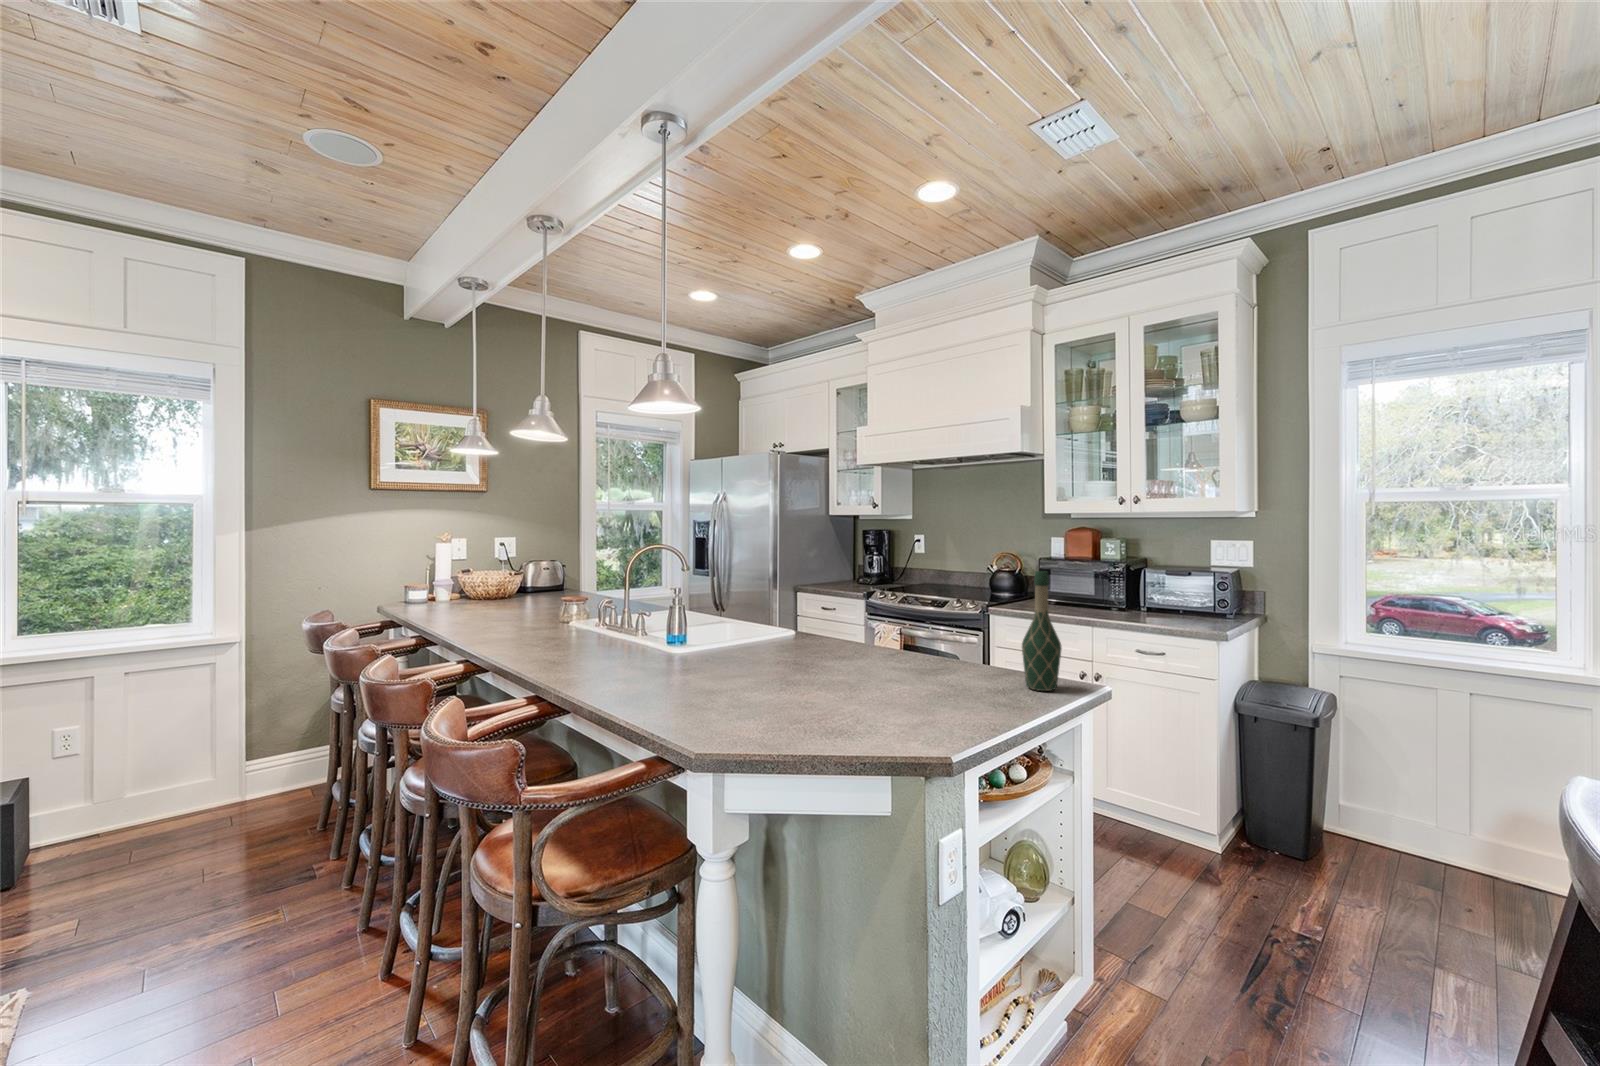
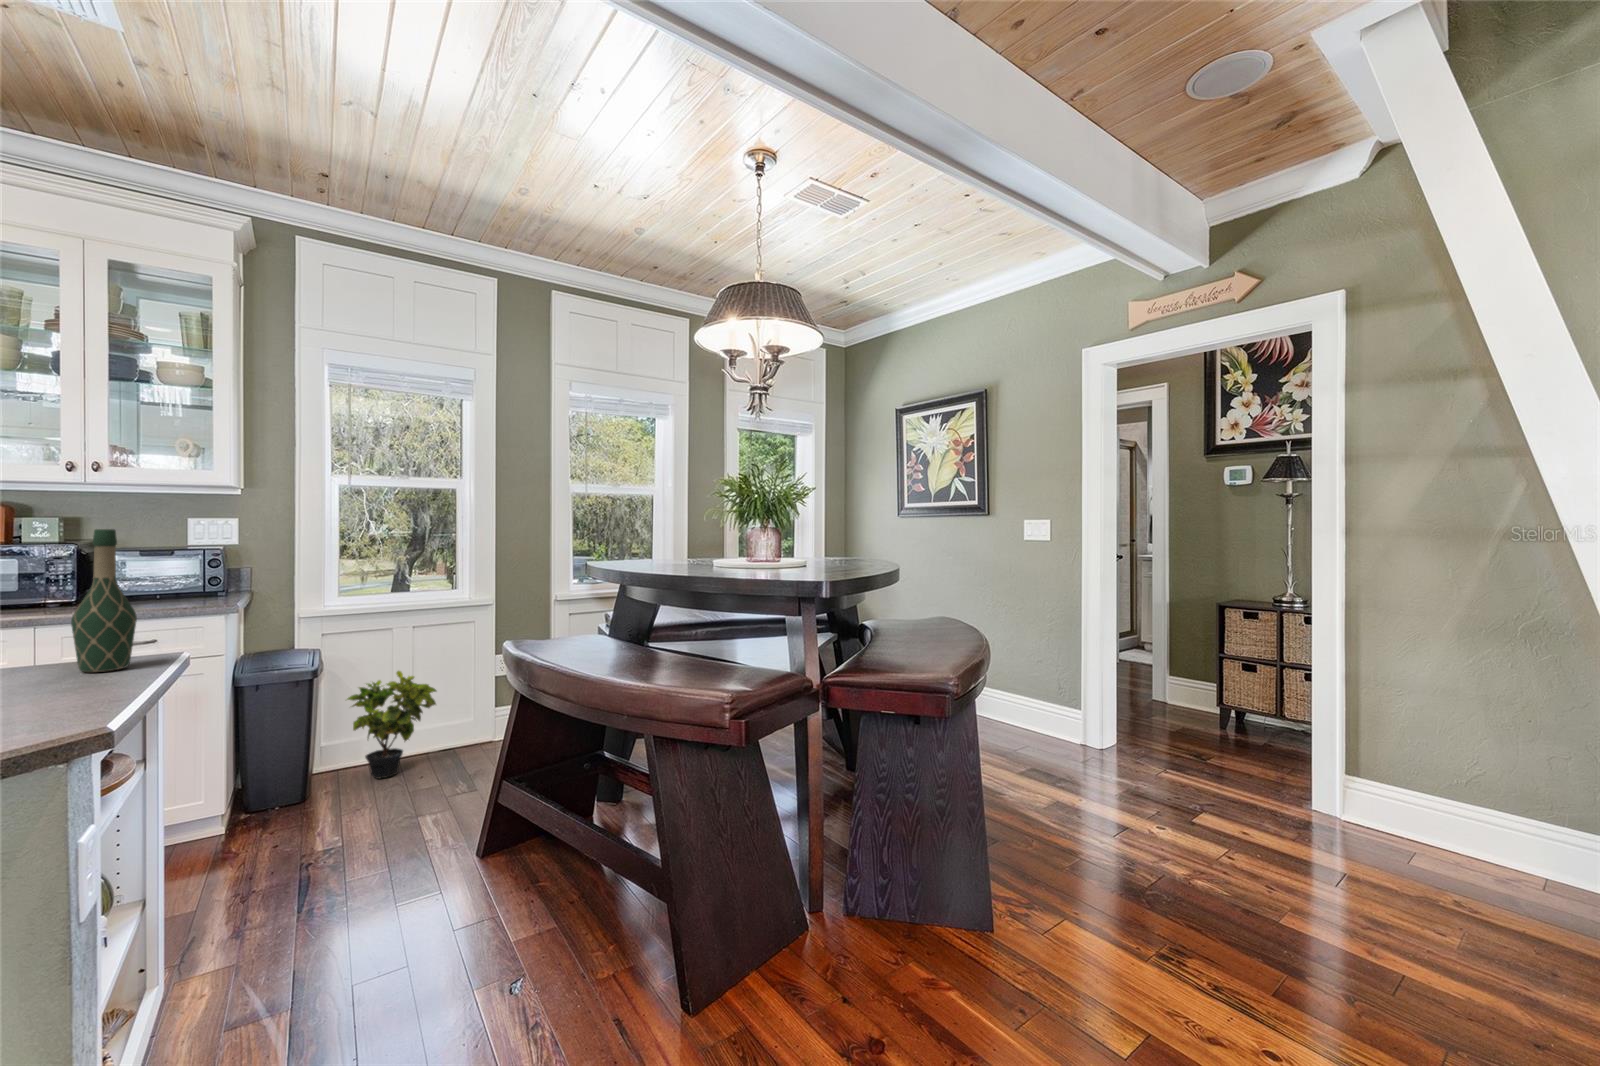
potted plant: none [1361,744,1501,882] -> present [347,671,436,778]

